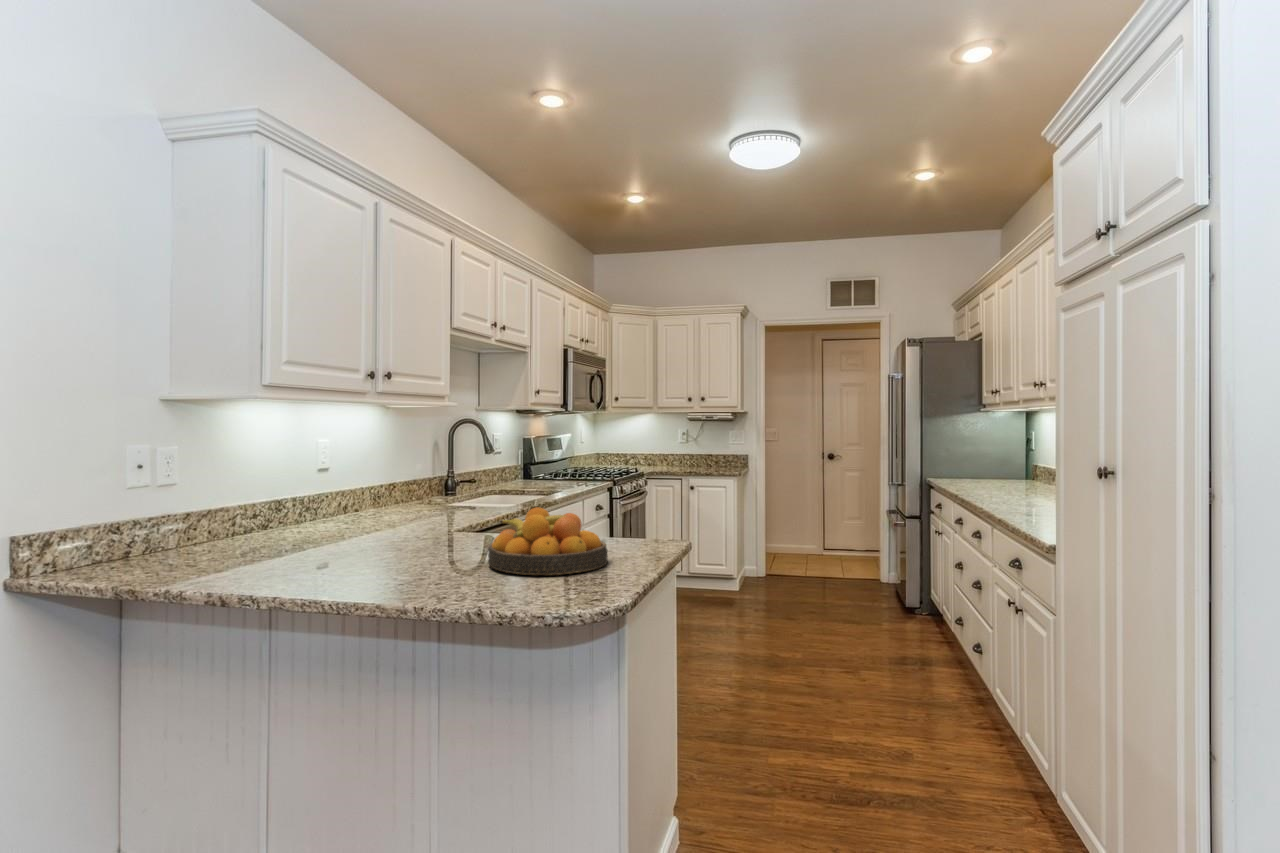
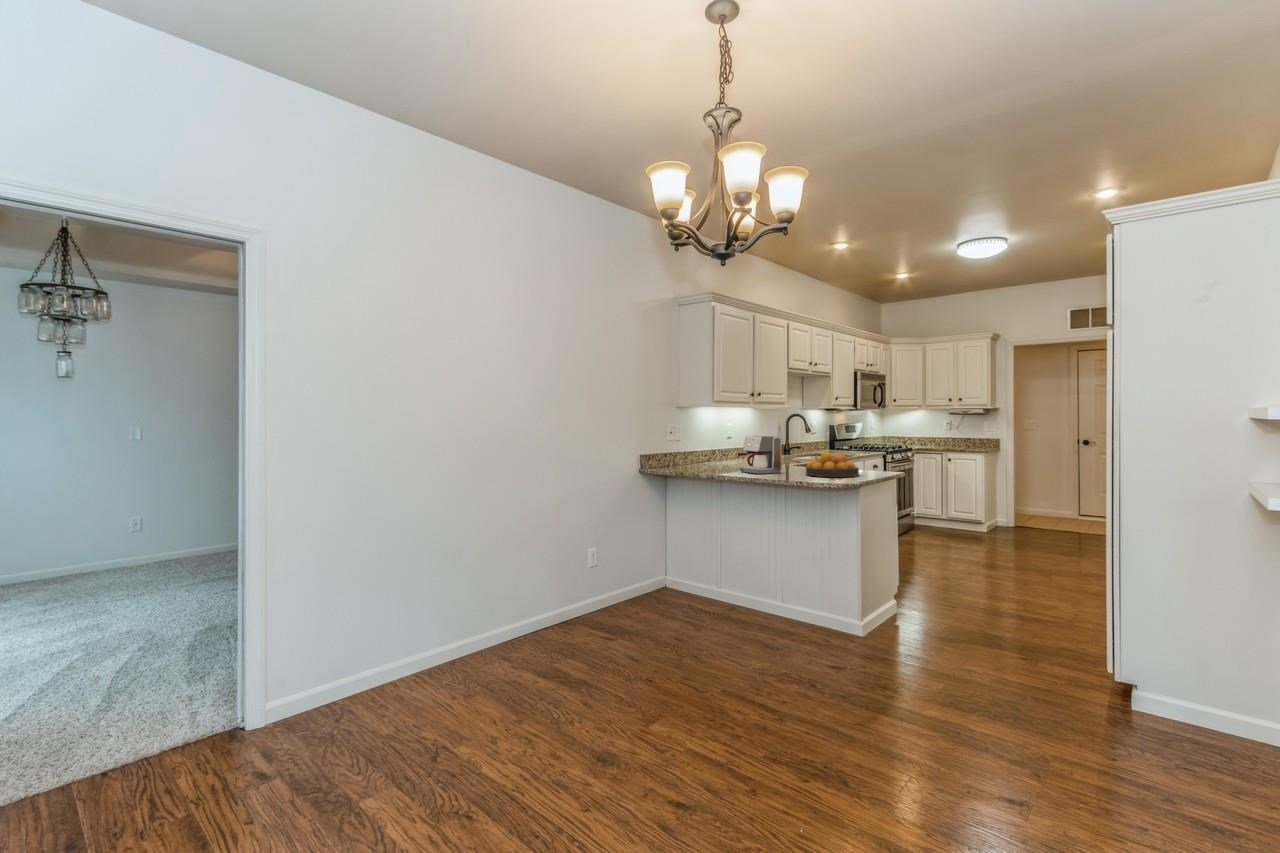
coffee maker: none [321,471,431,570] -> present [738,436,781,474]

